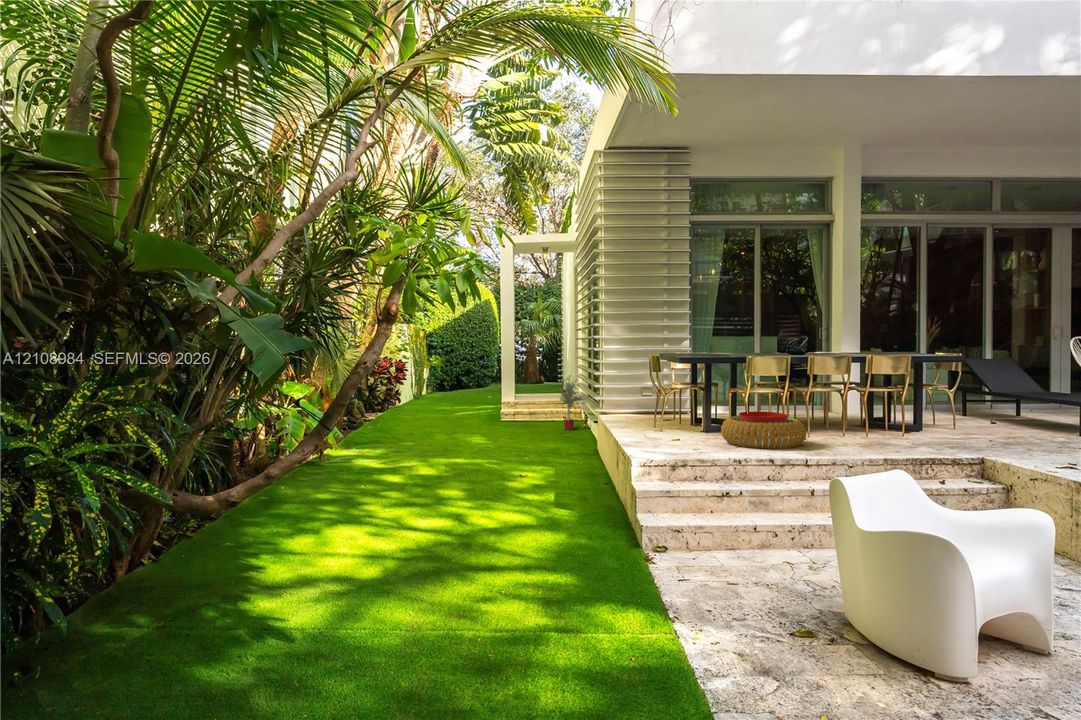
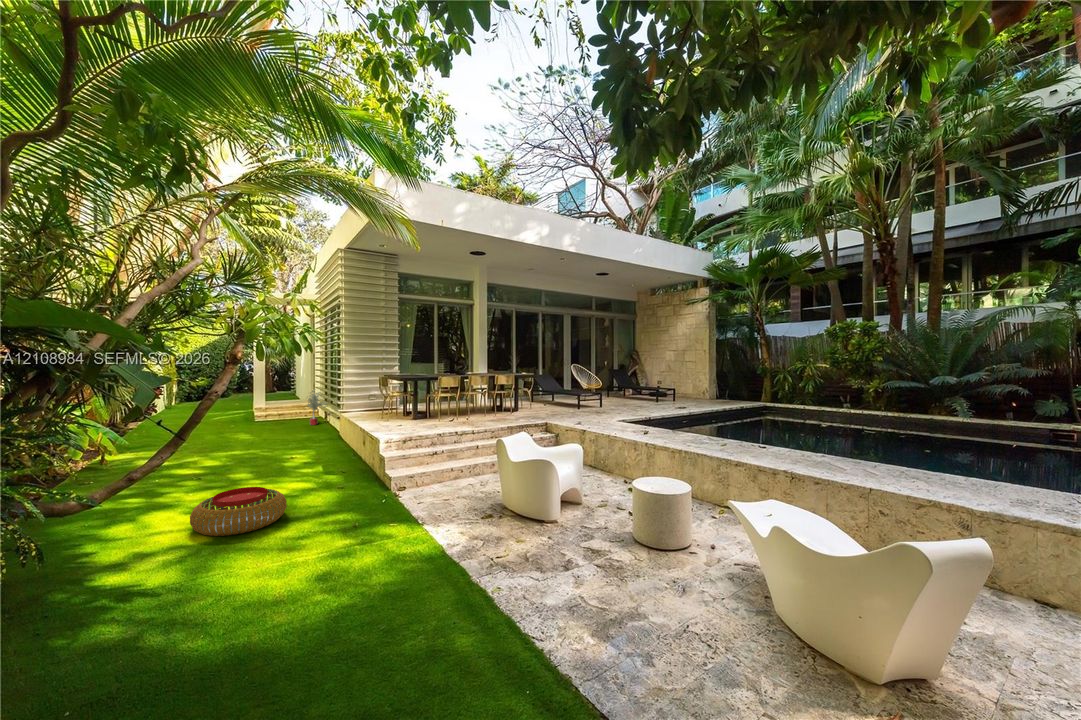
pouf: present [721,411,806,449] -> present [190,487,287,536]

